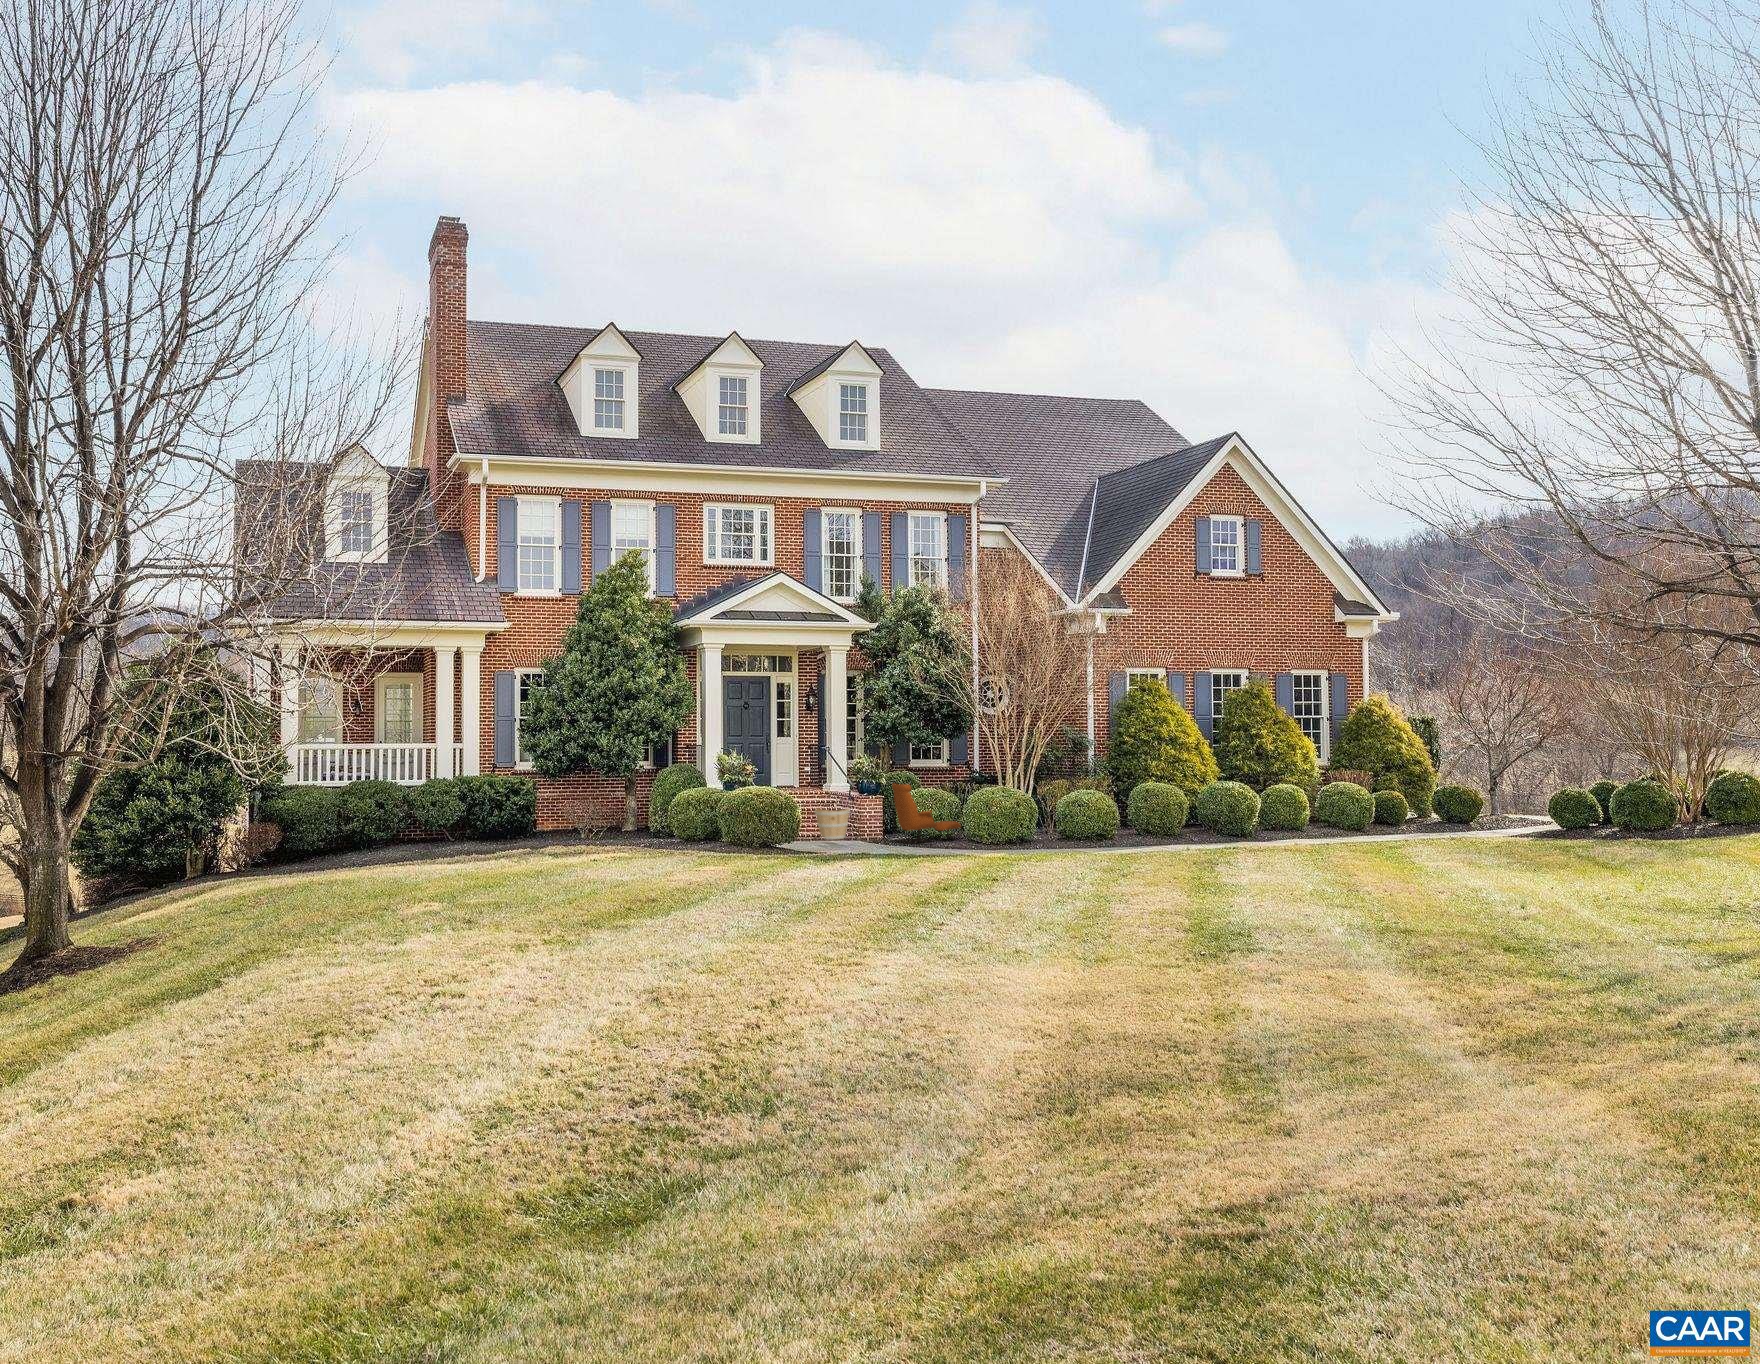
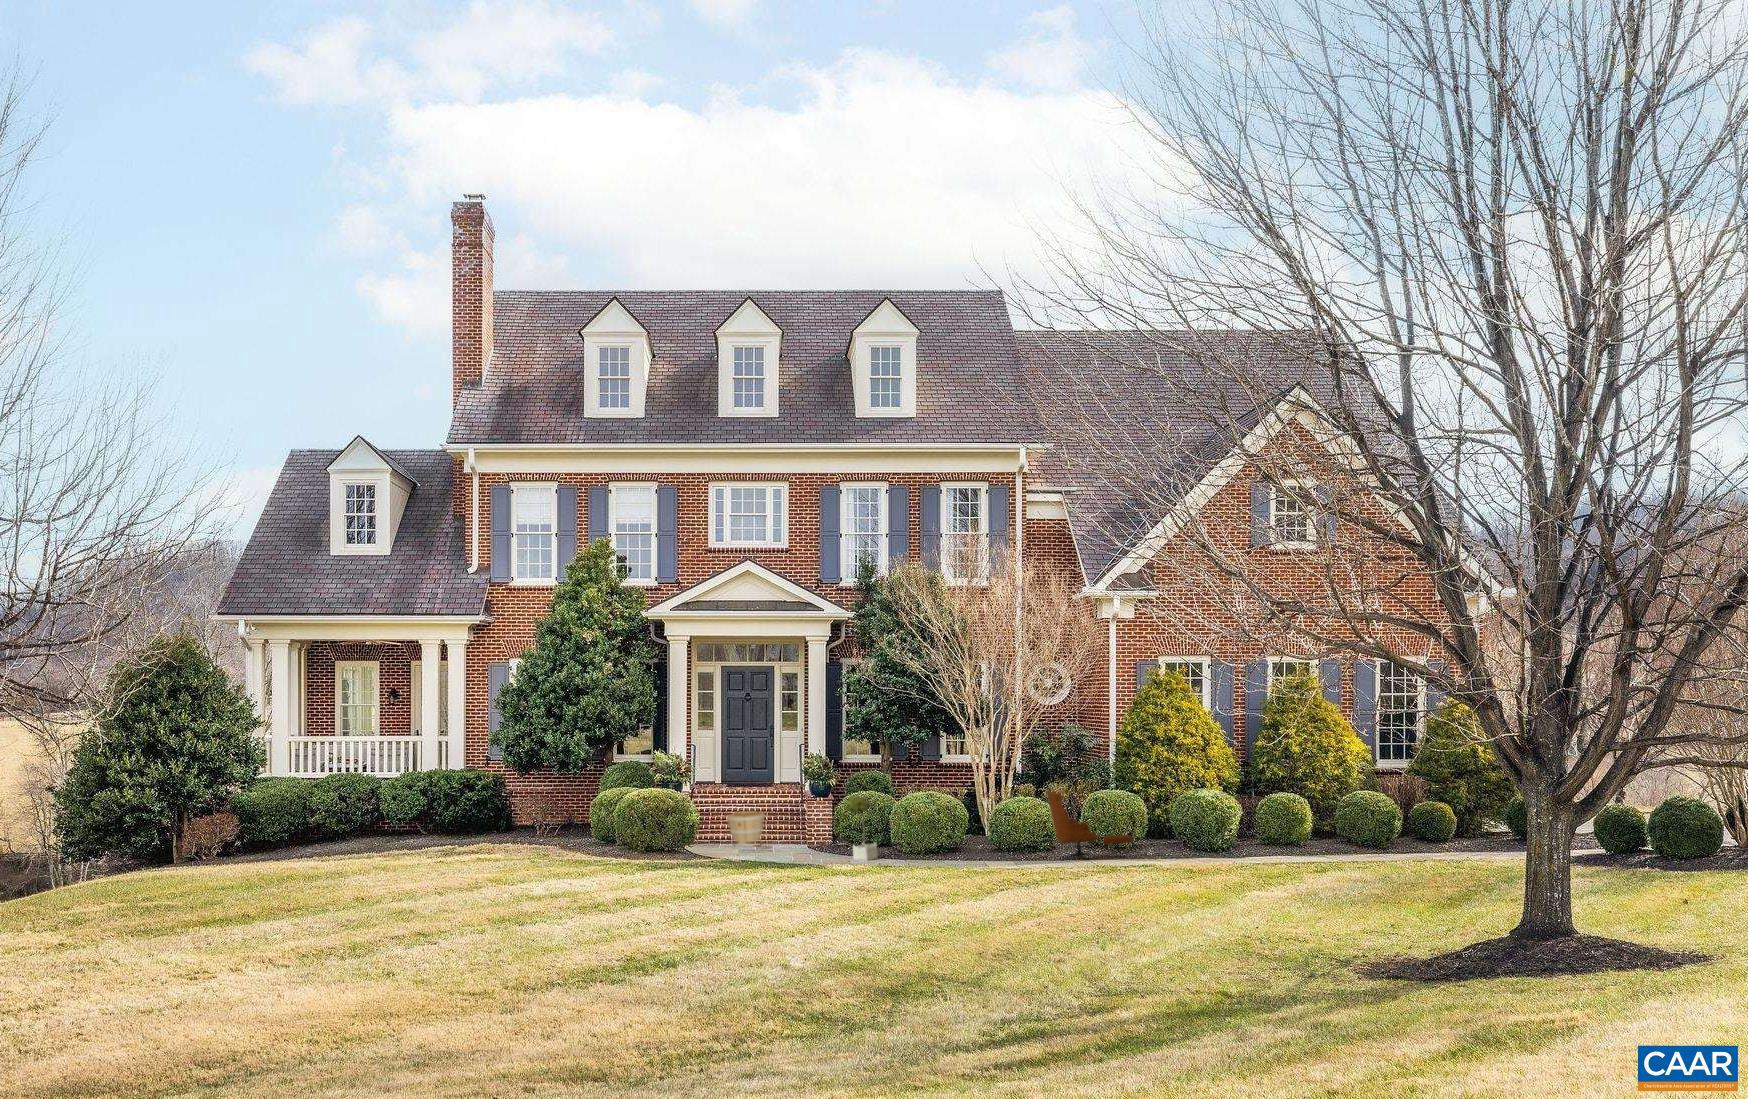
lounge chair: present [892,783,961,843] -> present [1047,790,1133,858]
potted tree: none [975,786,1002,845] -> present [847,796,878,860]

